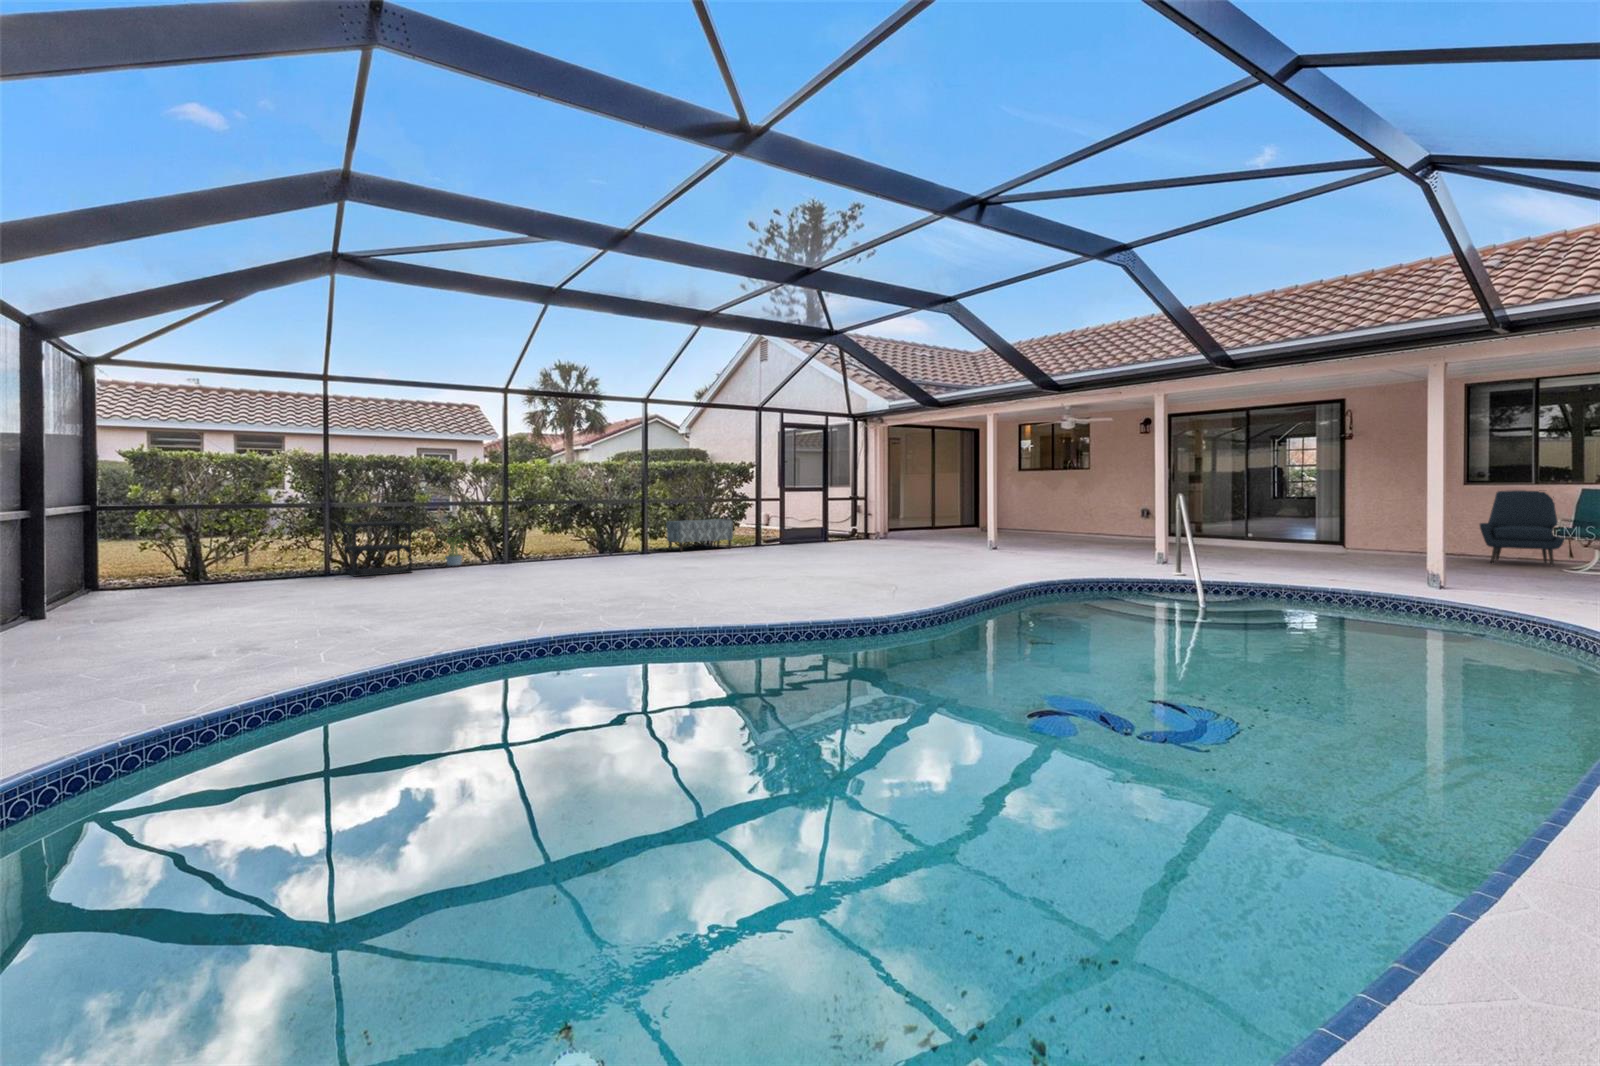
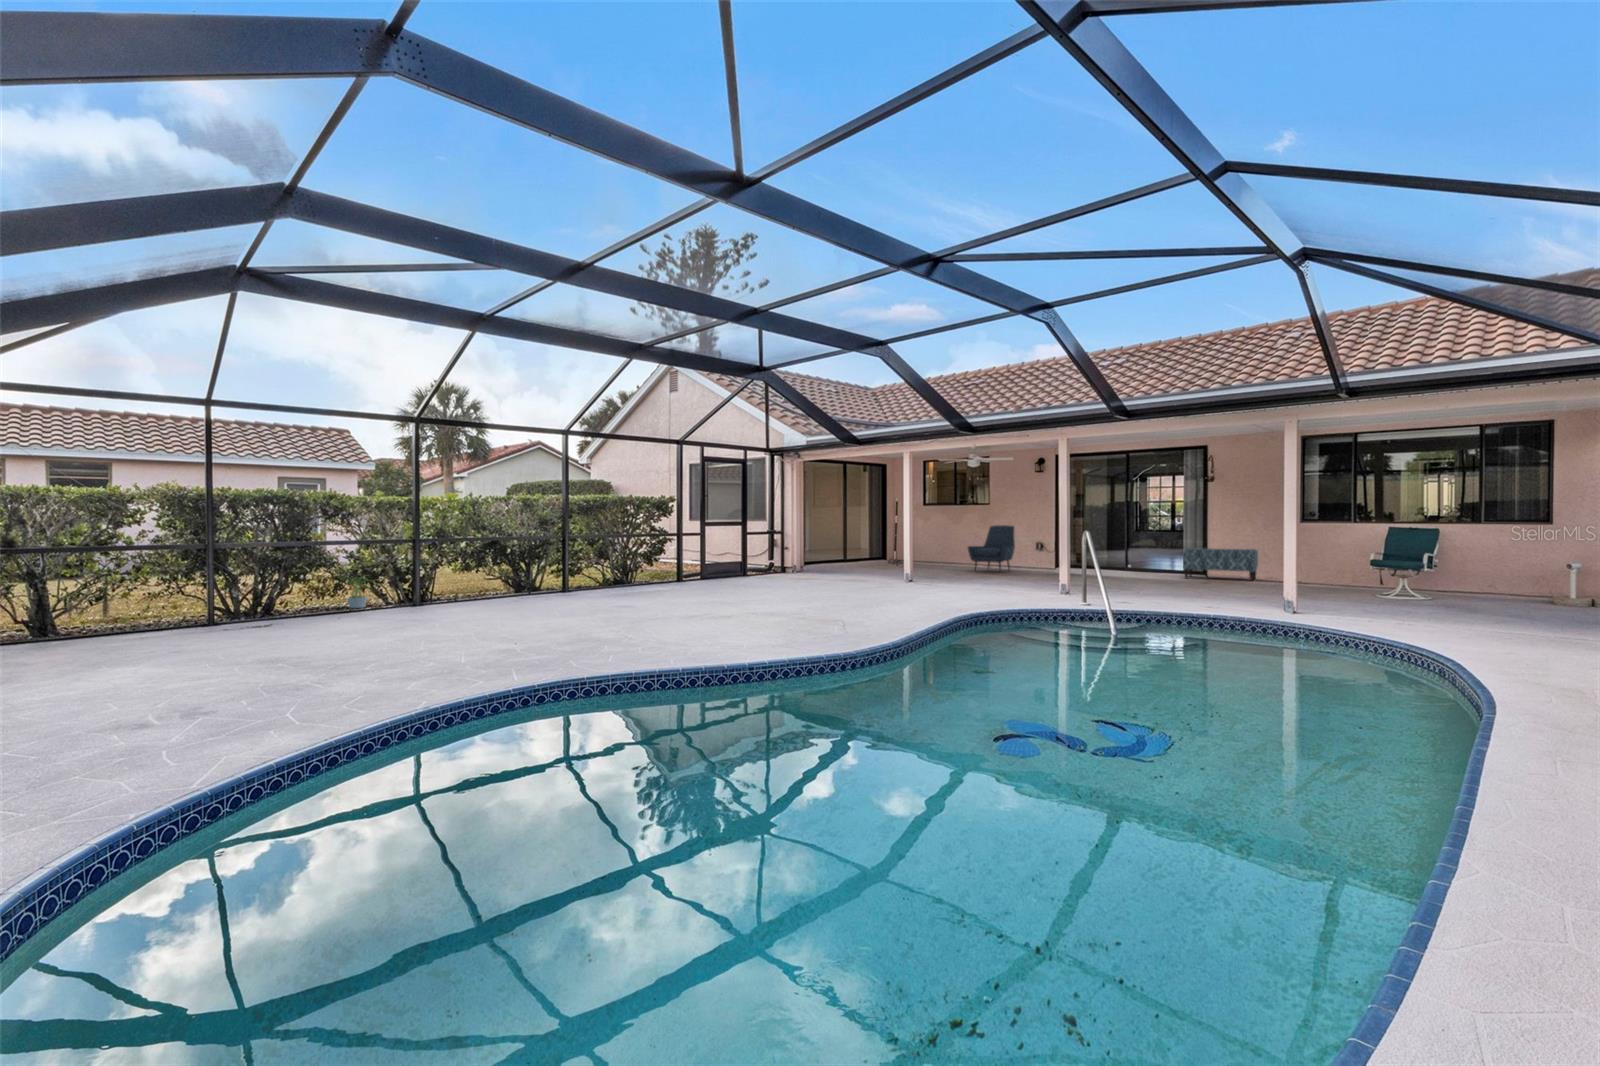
chair: present [1480,490,1565,566] -> present [968,525,1015,572]
bench: present [666,519,733,551] -> present [1183,548,1258,581]
side table: present [343,521,412,577] -> none [228,561,314,624]

